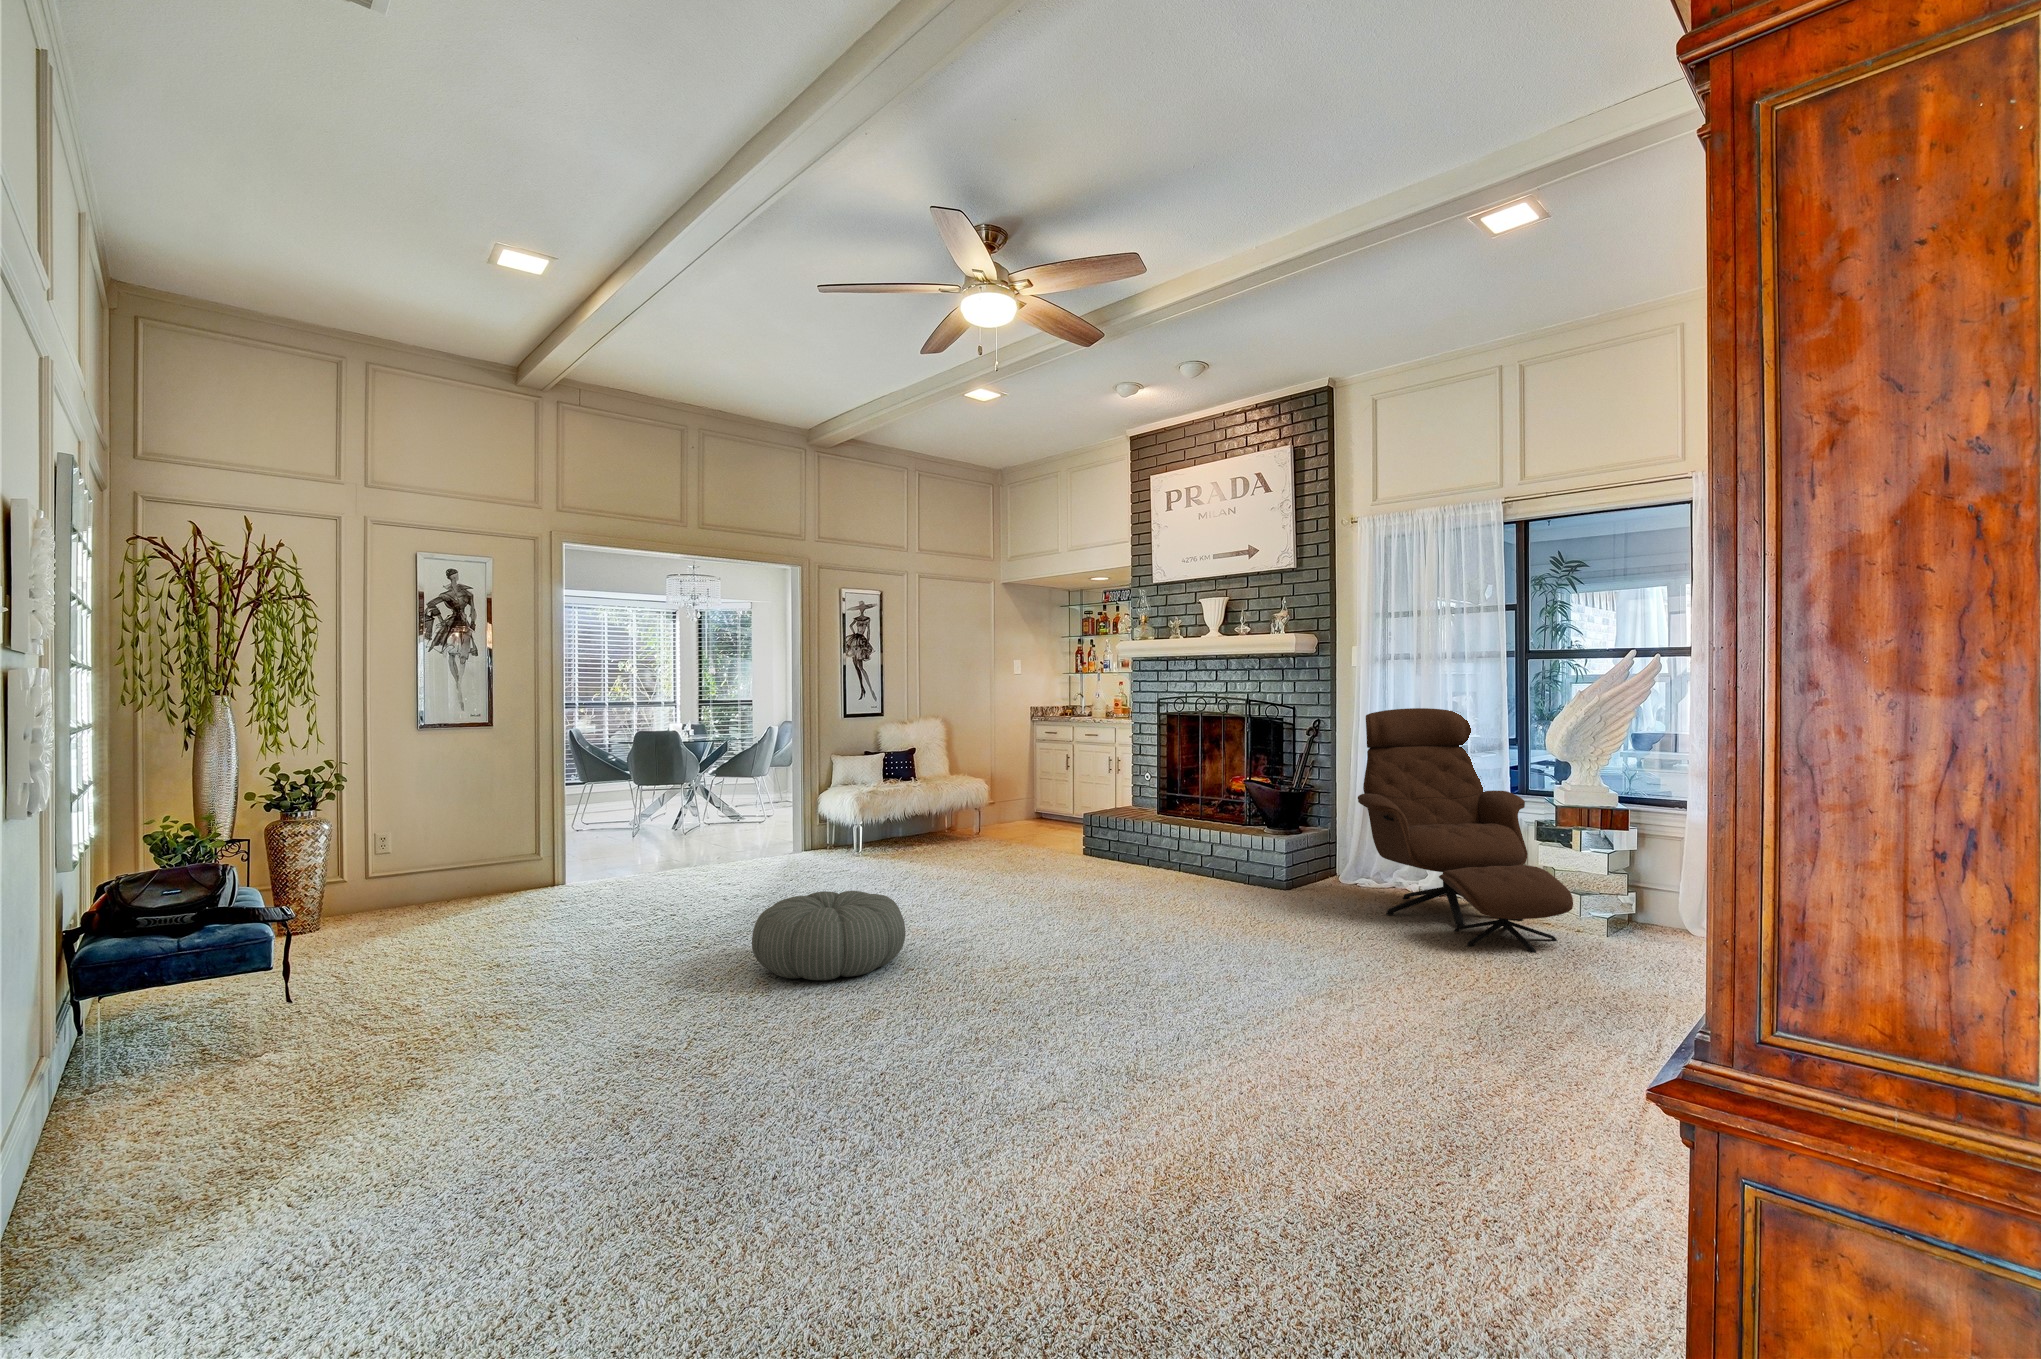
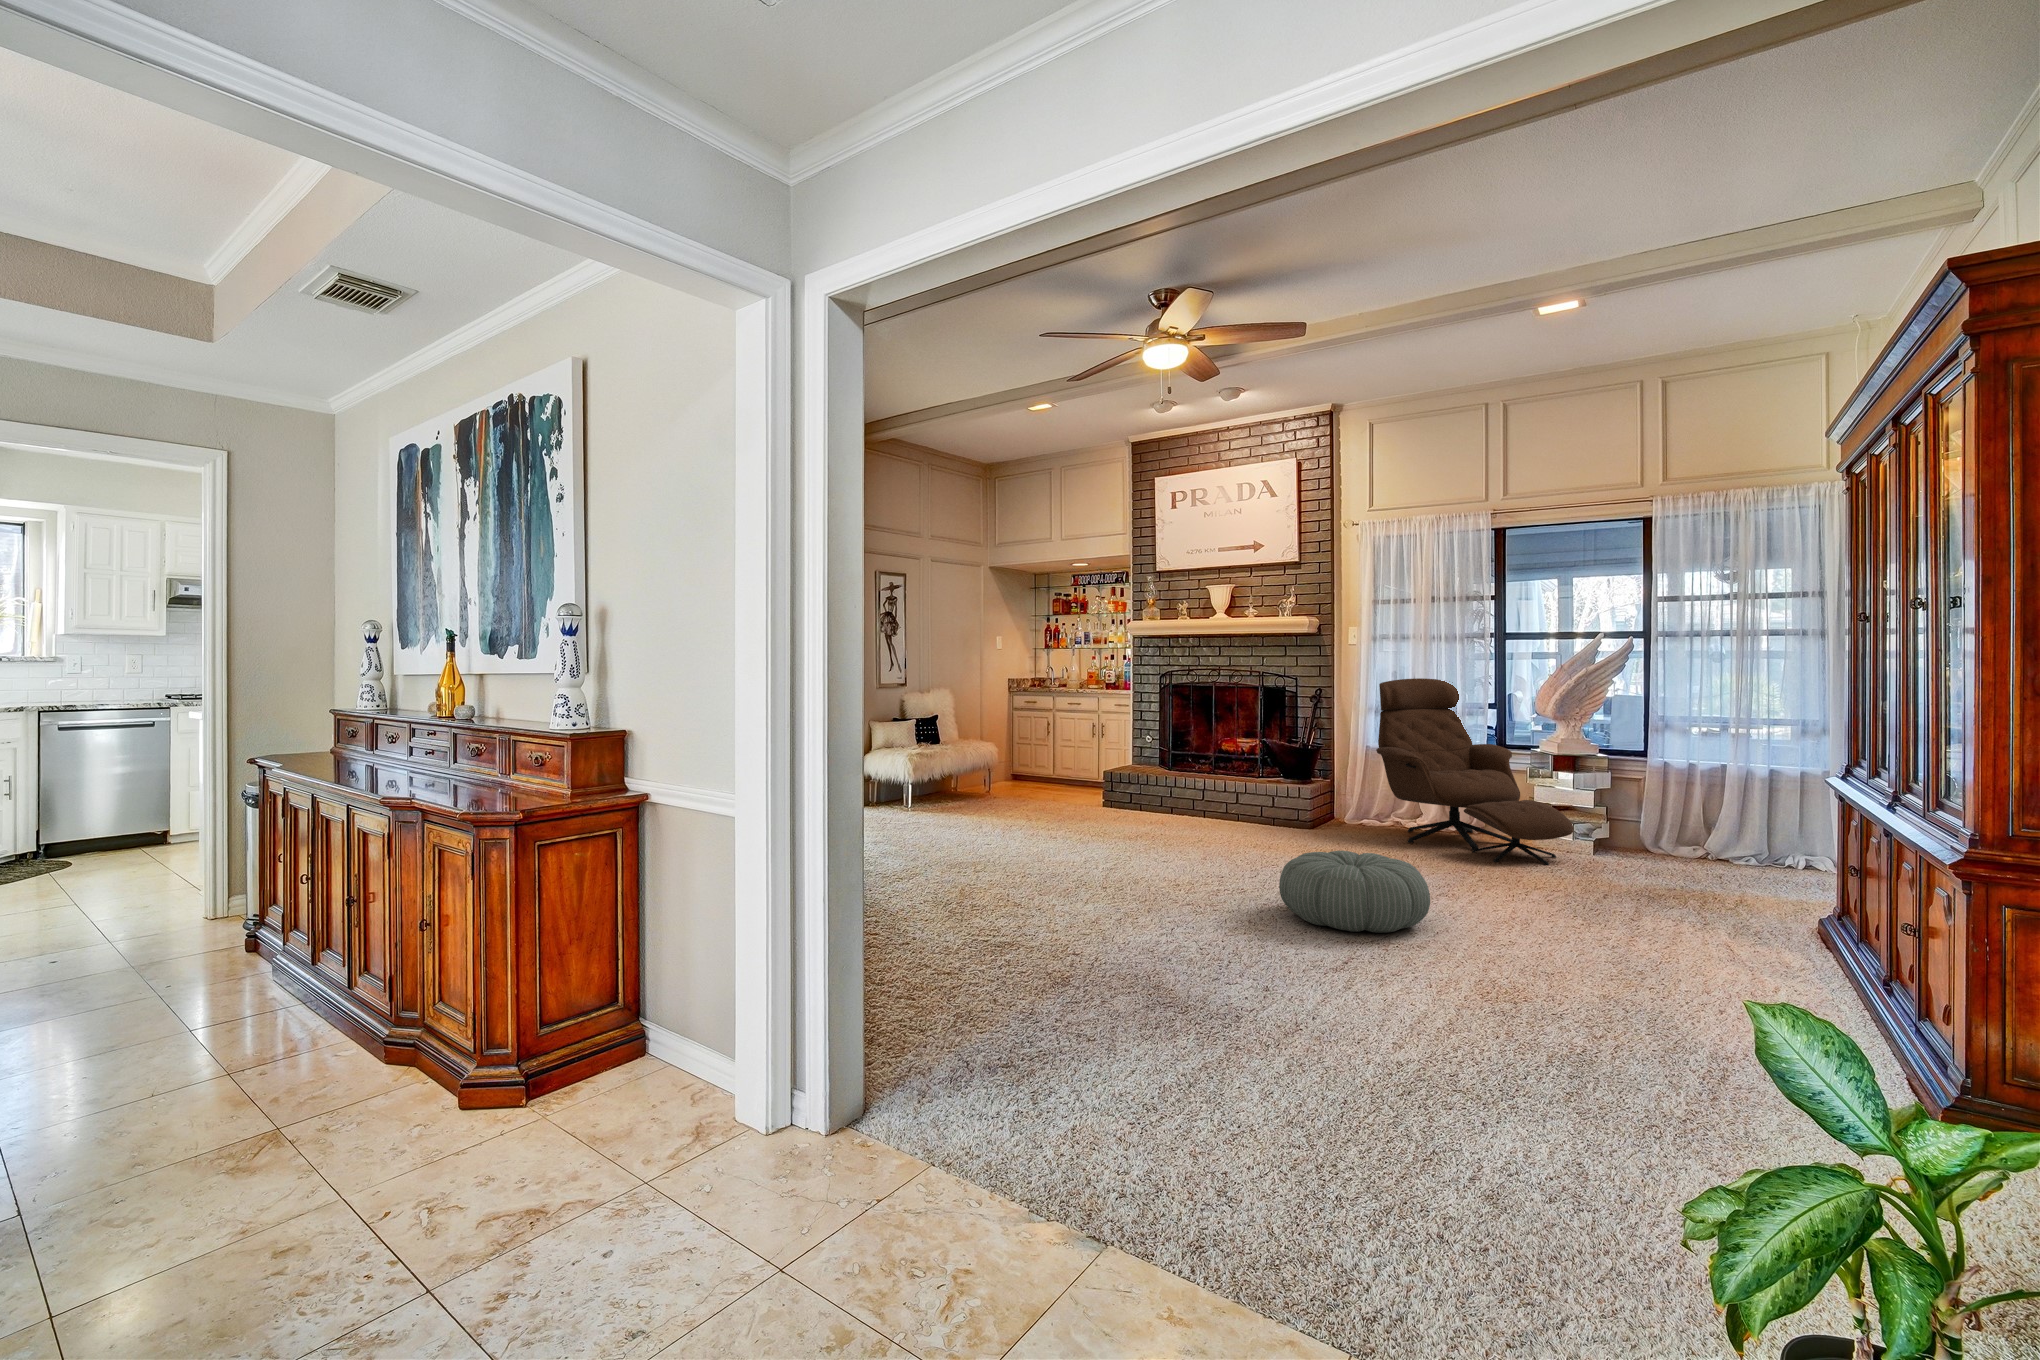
pouf: present [752,891,906,980] -> present [1279,850,1430,933]

